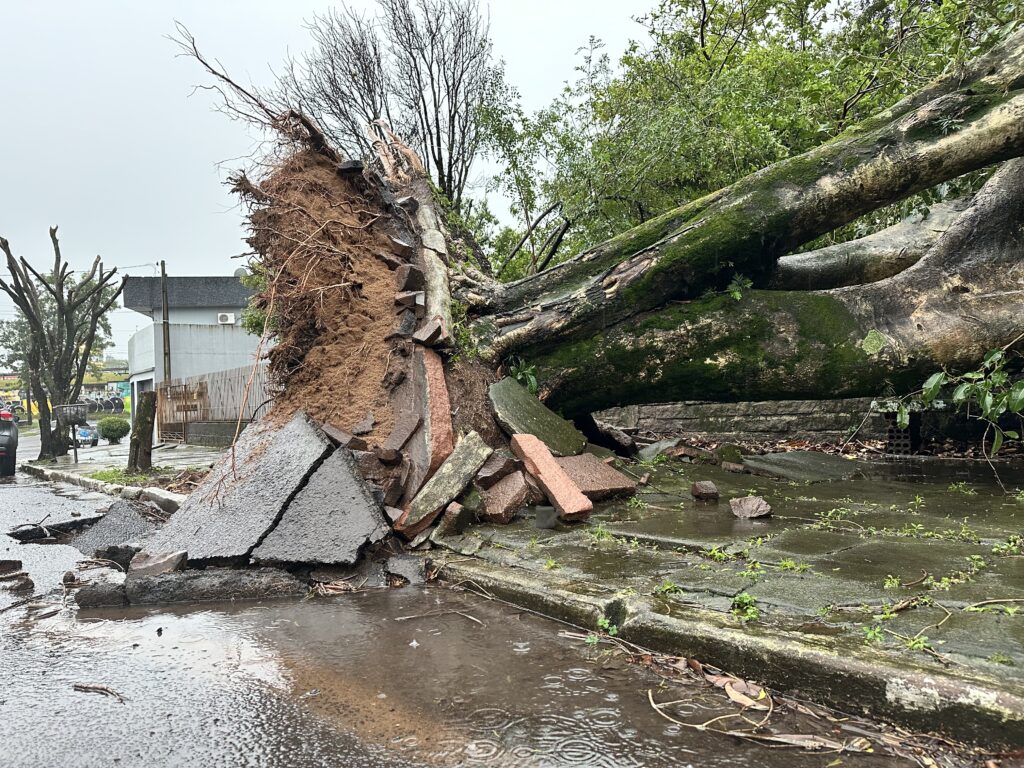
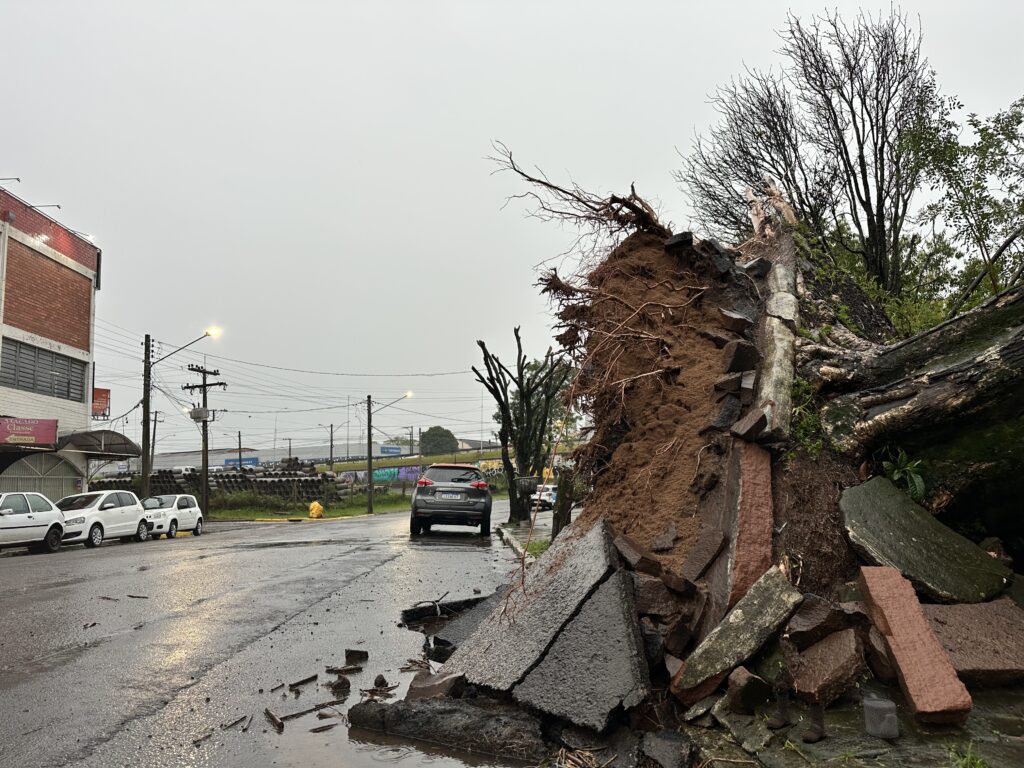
boots: none [479,511,518,536] -> present [766,692,826,741]

